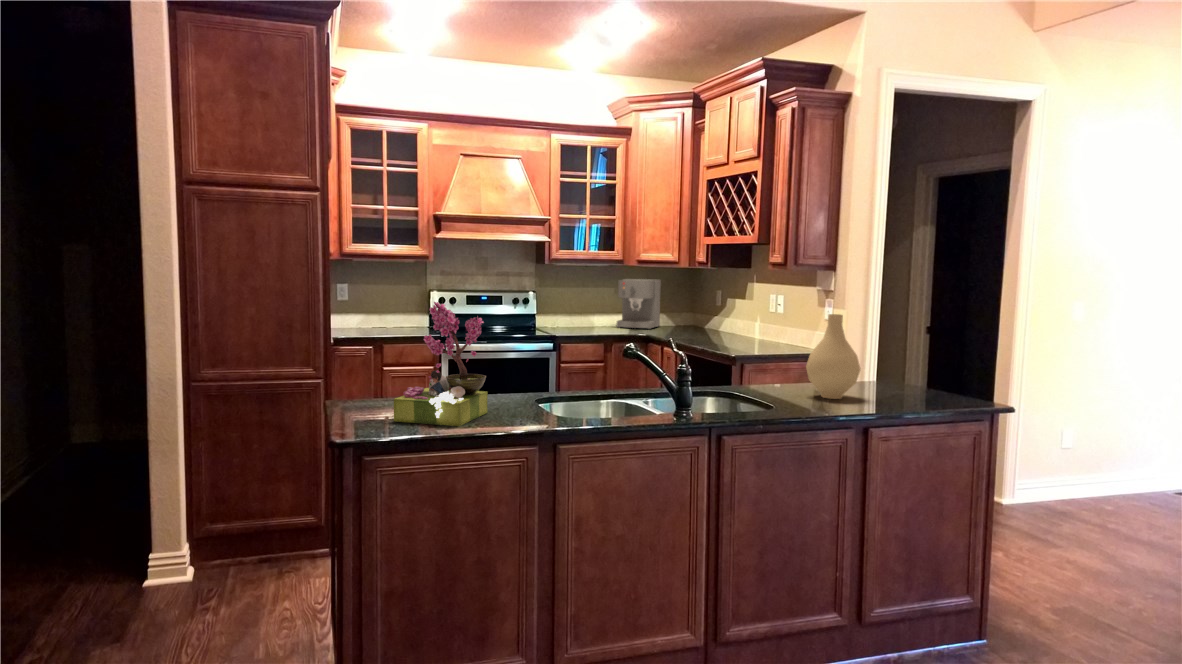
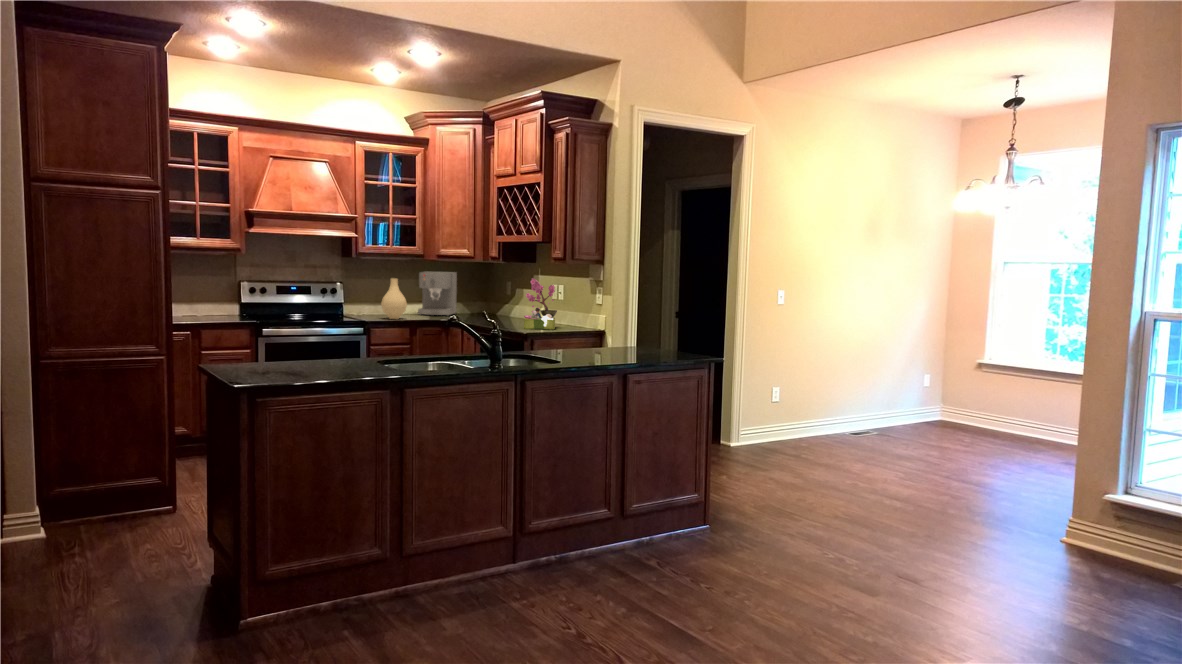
flower arrangement: present [394,302,488,426] -> present [524,278,557,329]
vase: present [806,314,861,399] -> present [381,278,407,319]

